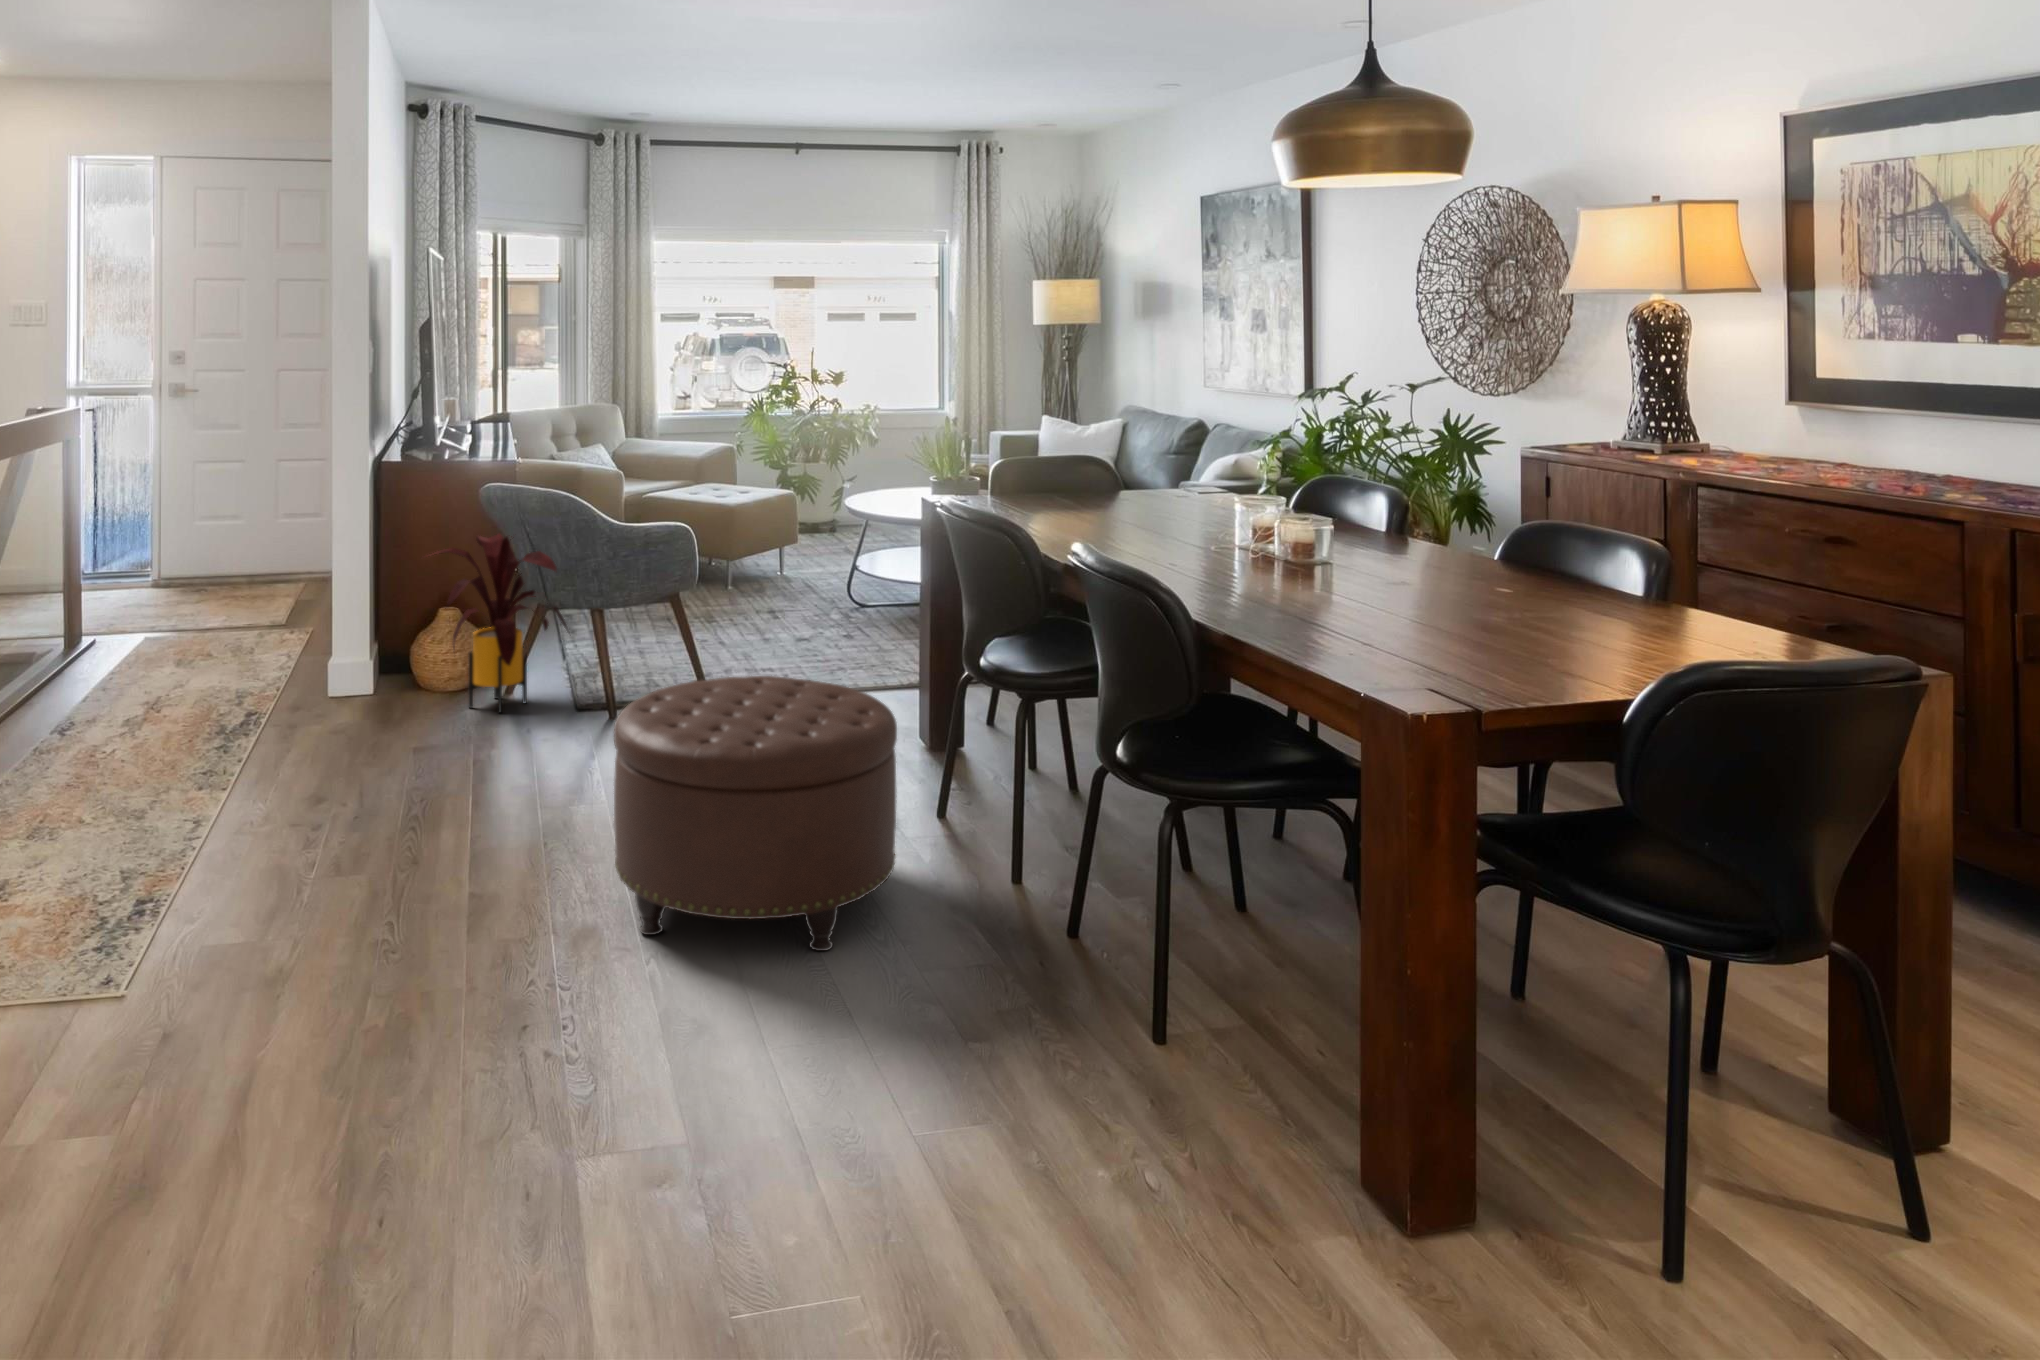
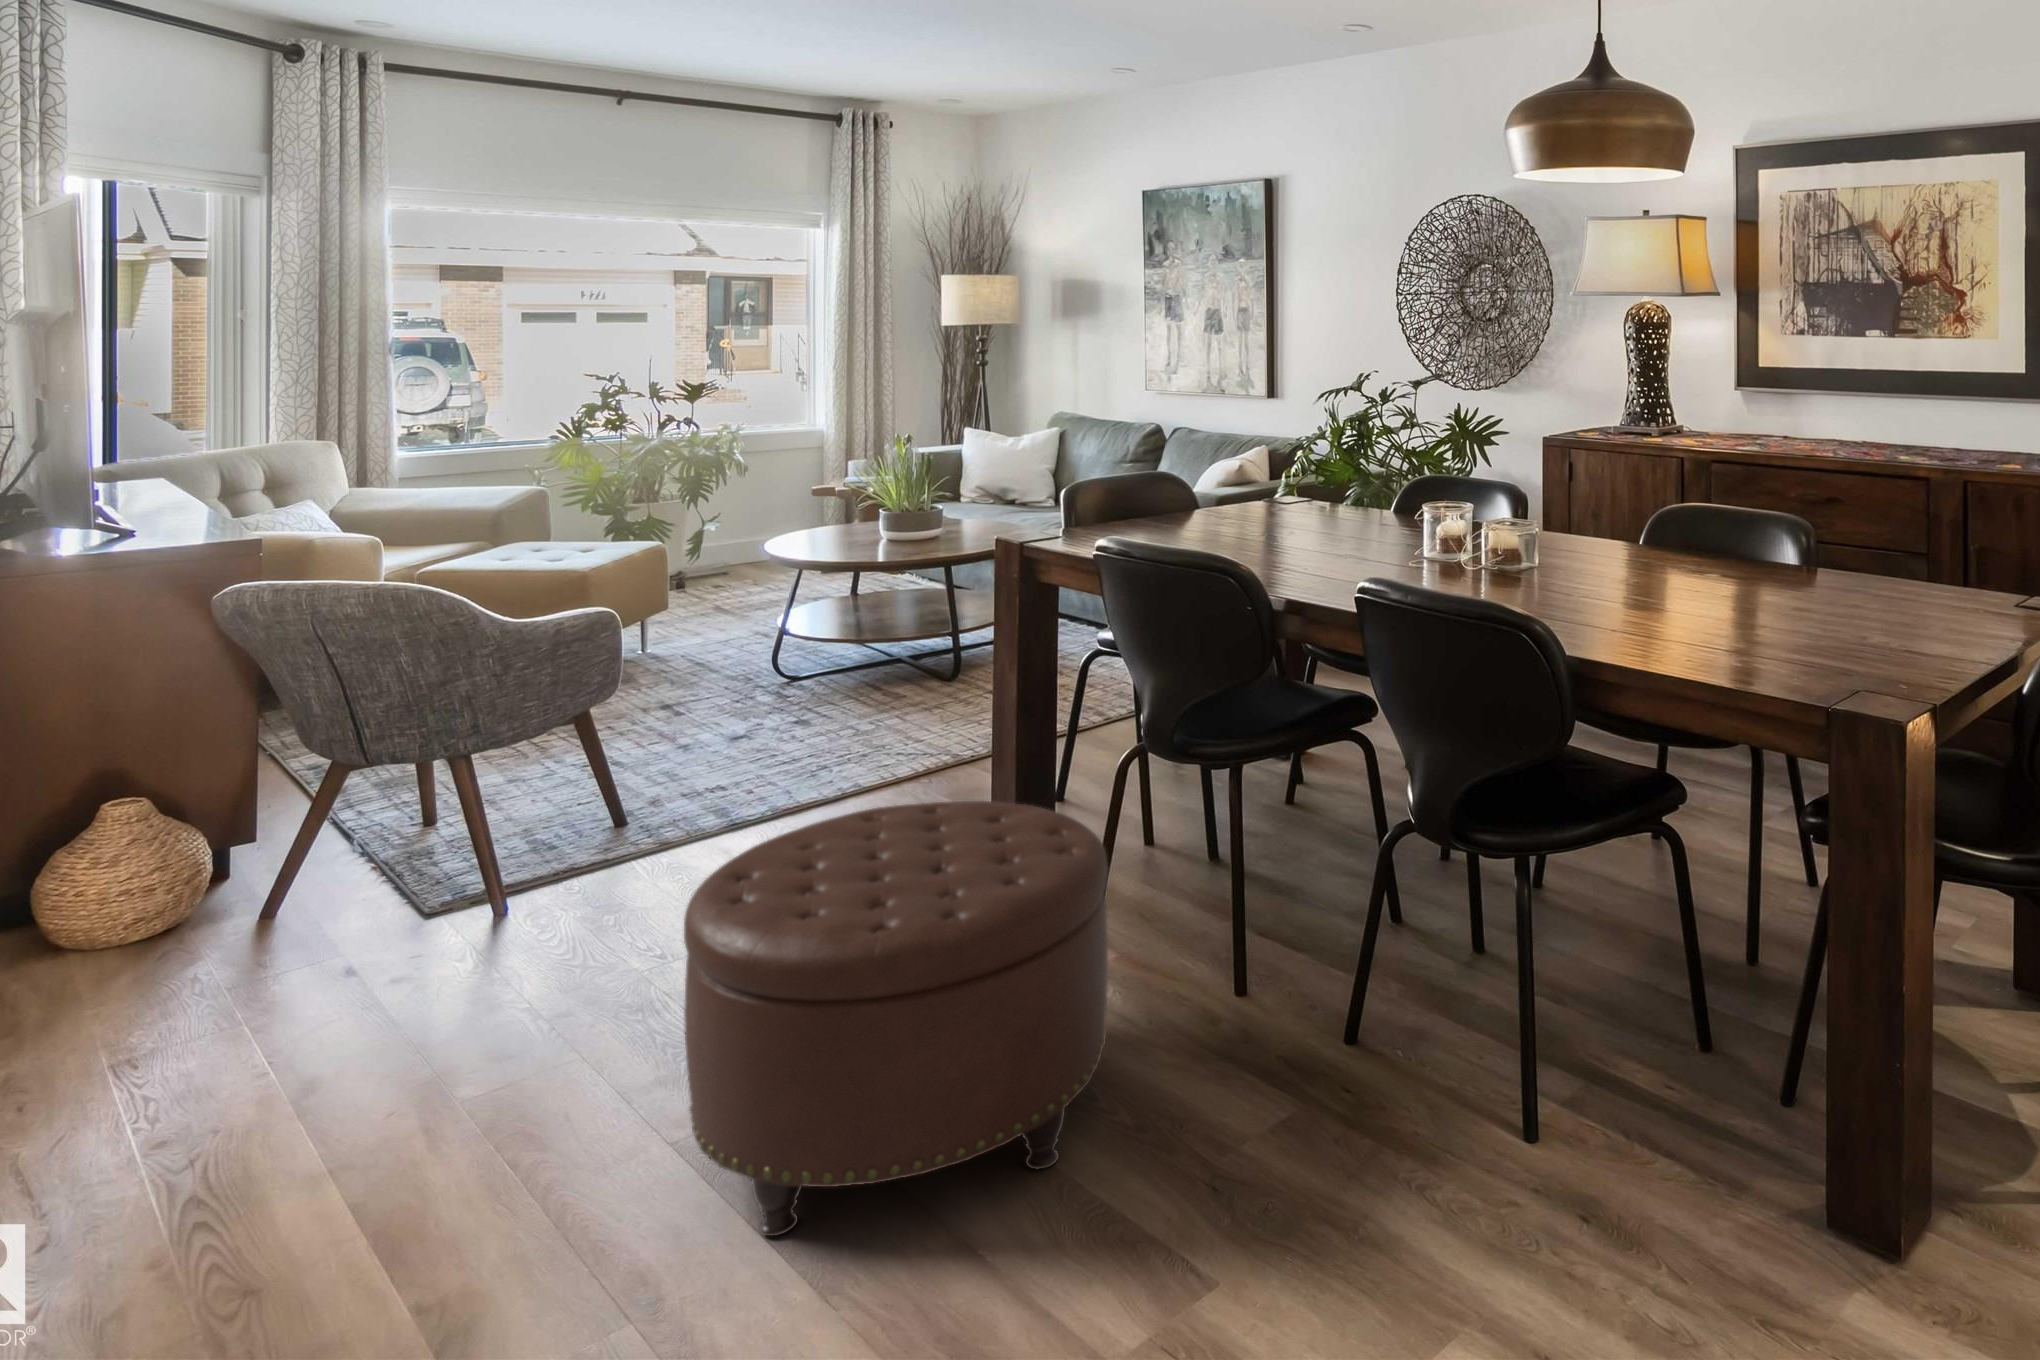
house plant: present [436,534,568,713] -> none [88,637,415,949]

